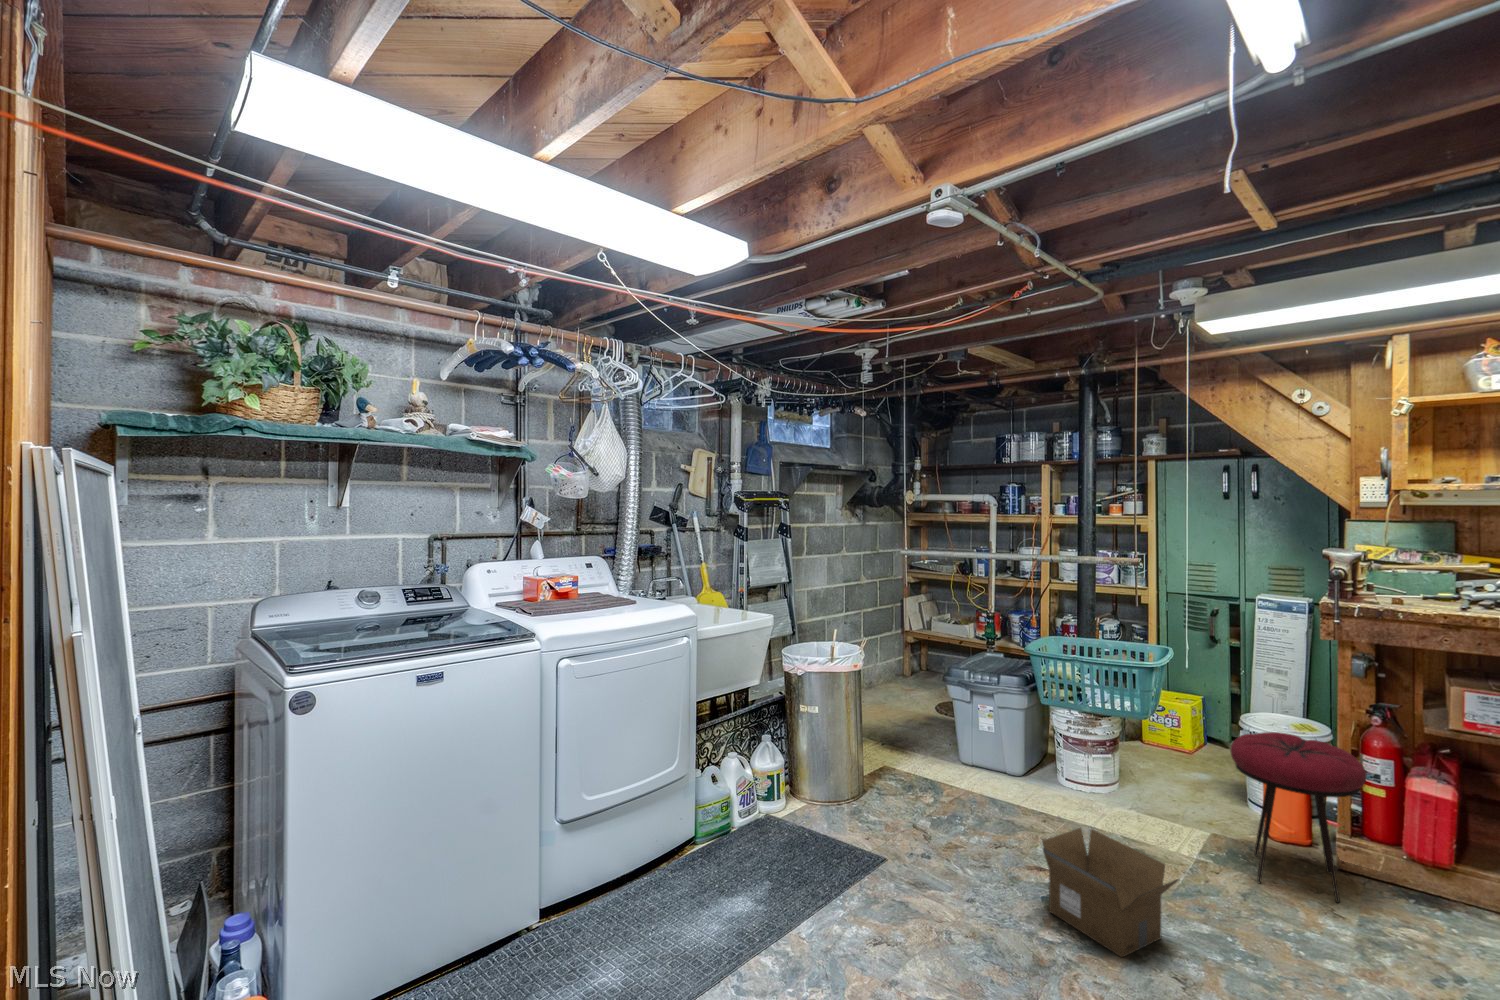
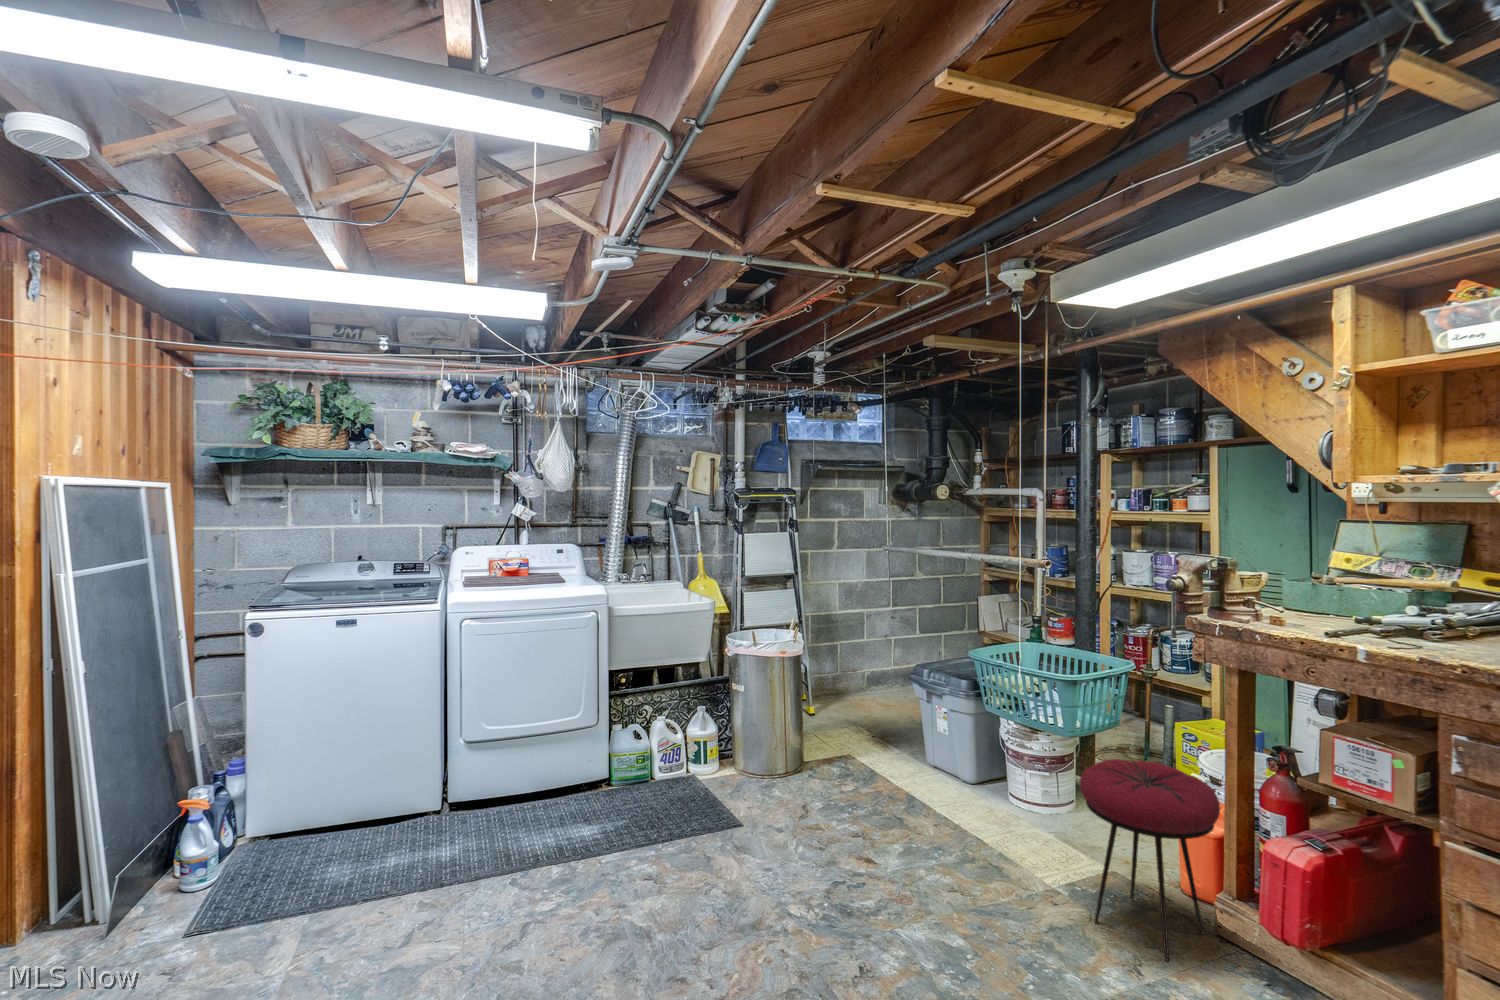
cardboard box: present [1042,828,1179,957] -> none [820,824,914,944]

